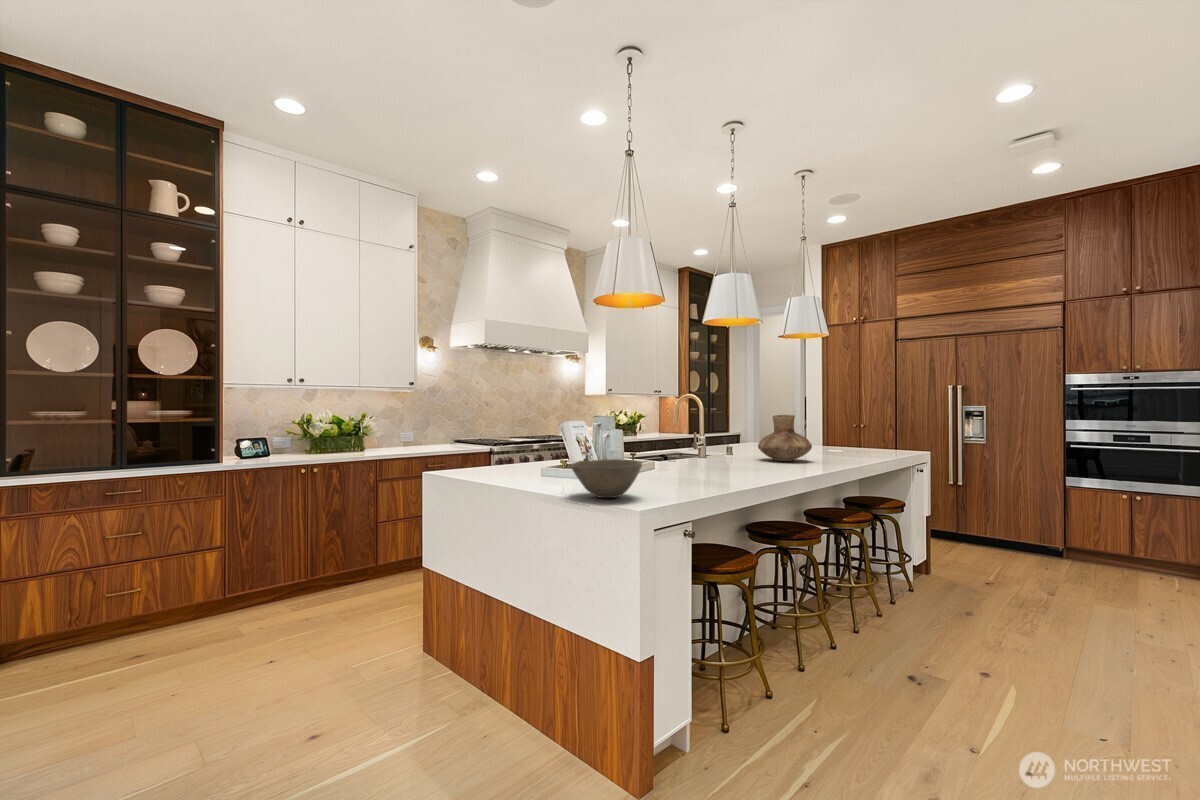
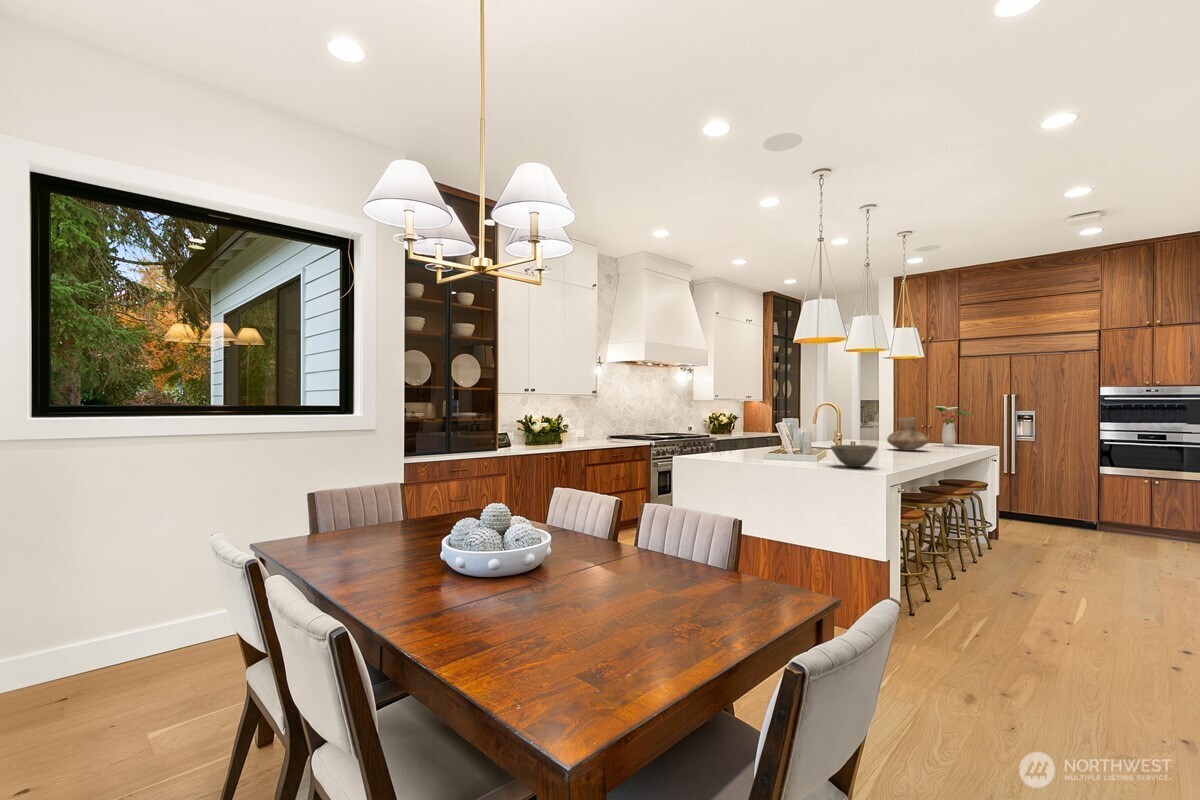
flower arrangement: none [830,399,882,454] -> present [929,406,971,447]

